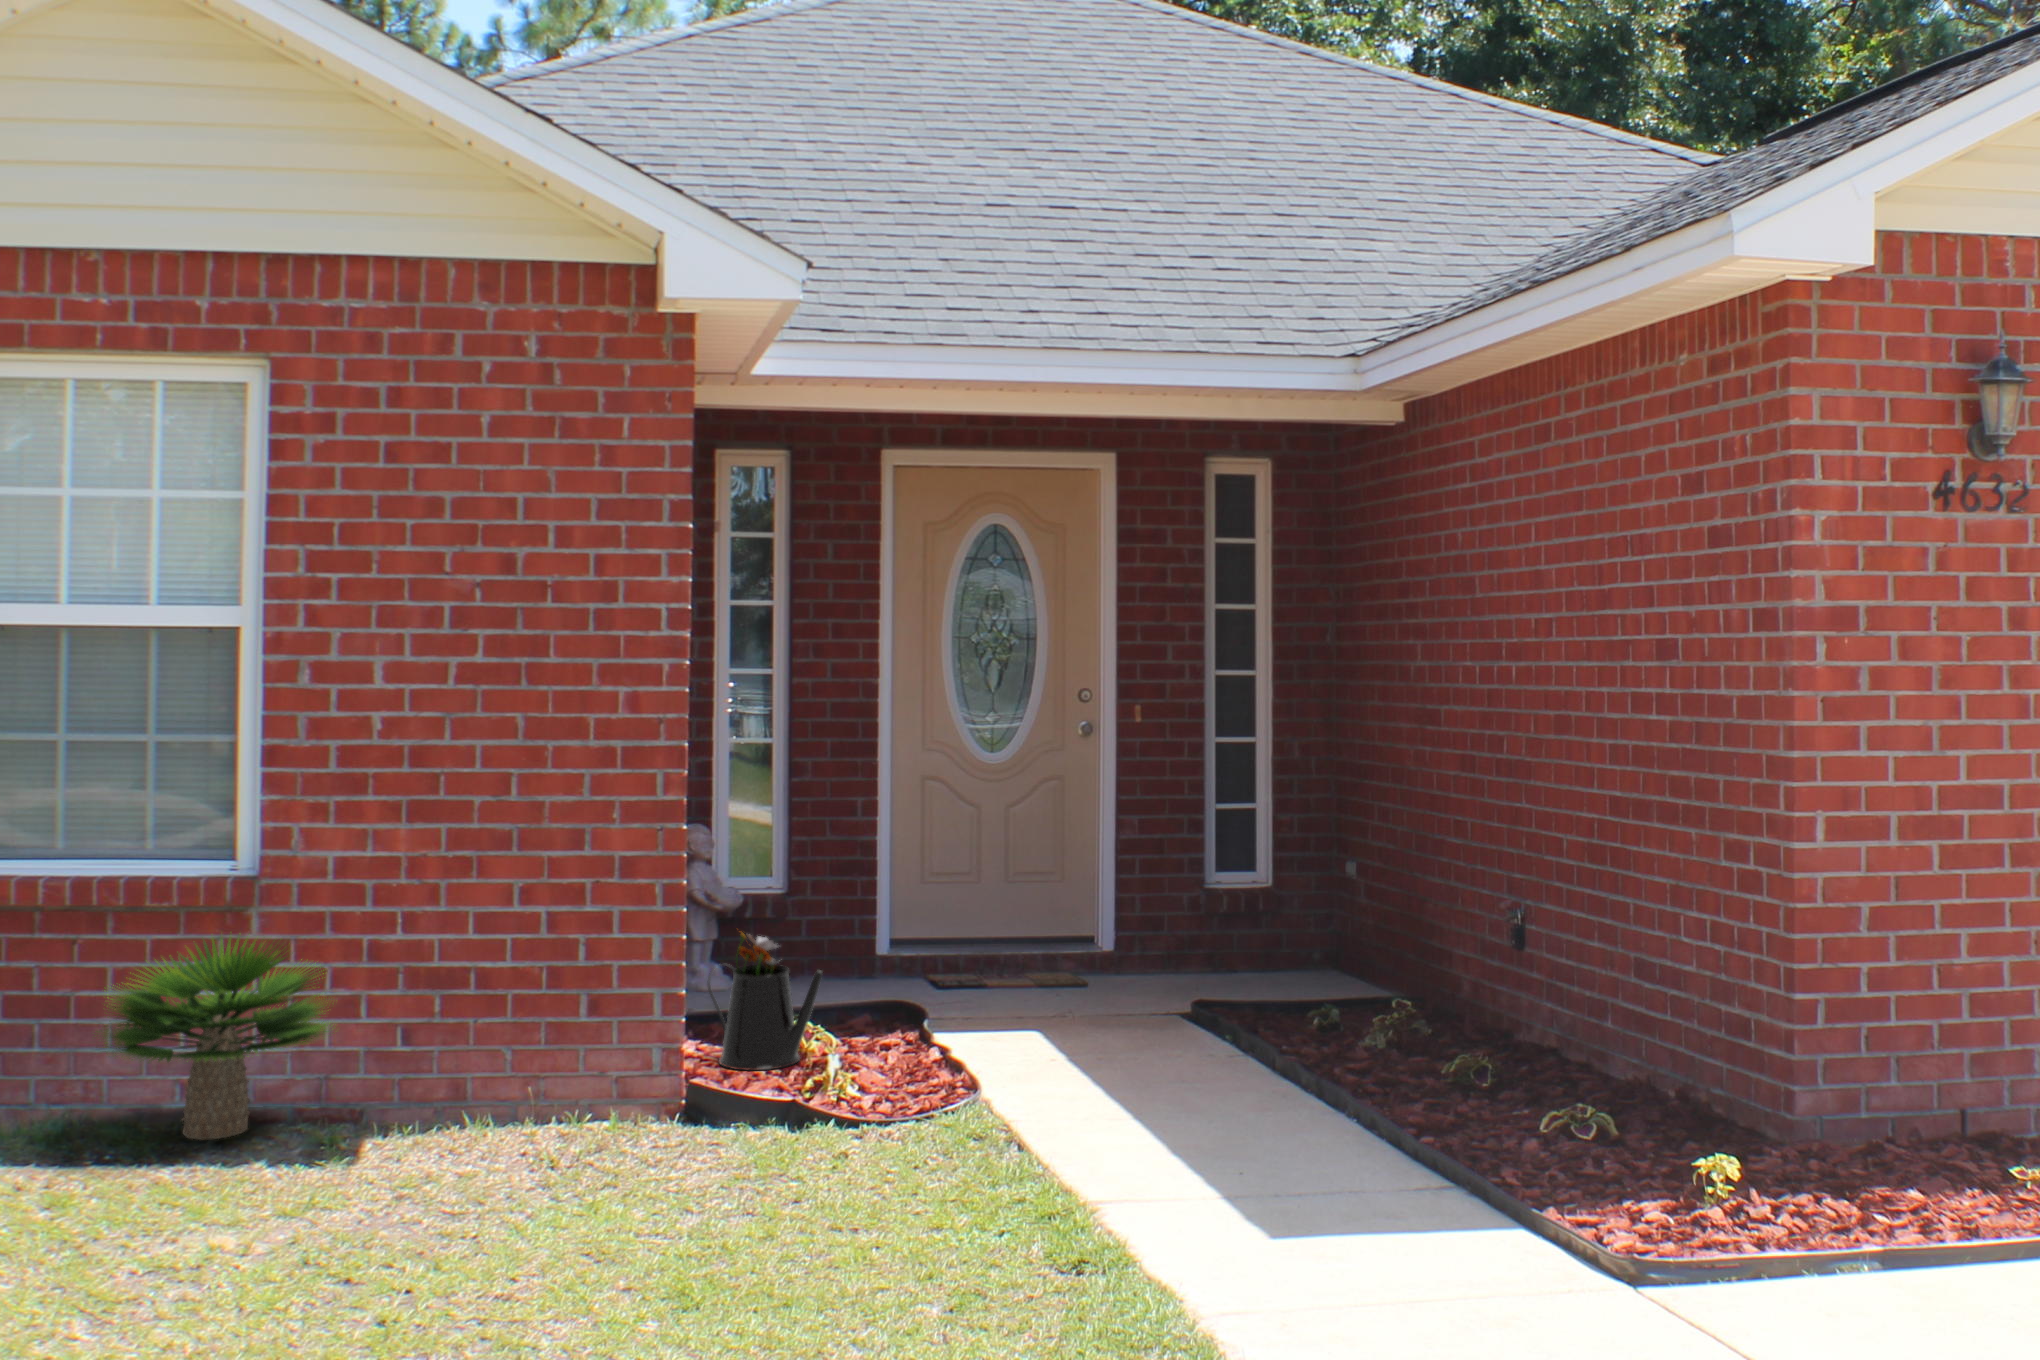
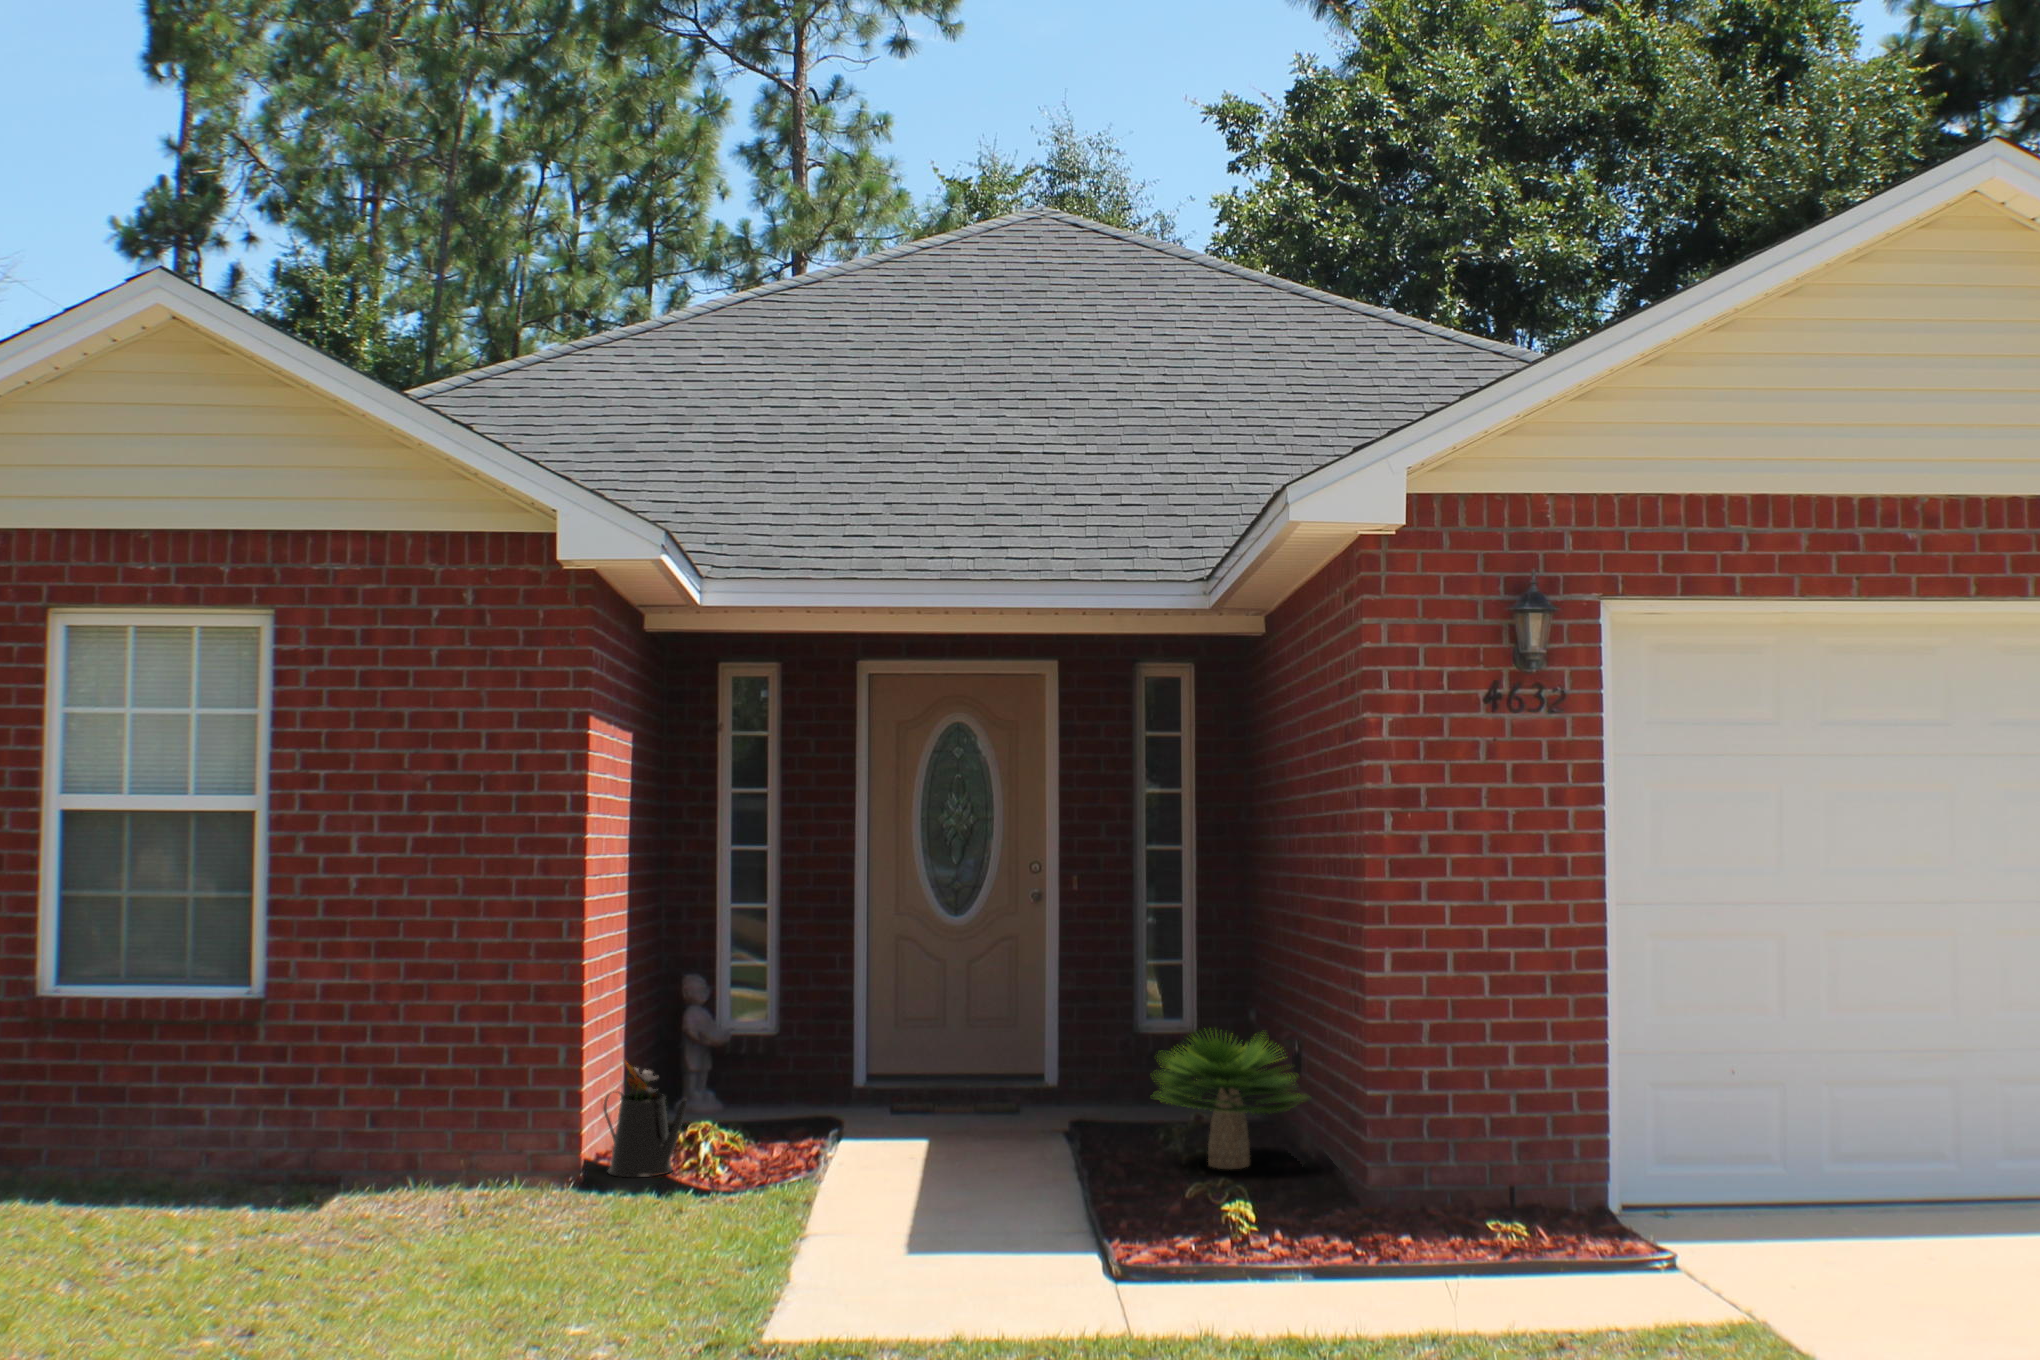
potted plant: present [108,938,332,1140] -> present [1158,1033,1302,1169]

